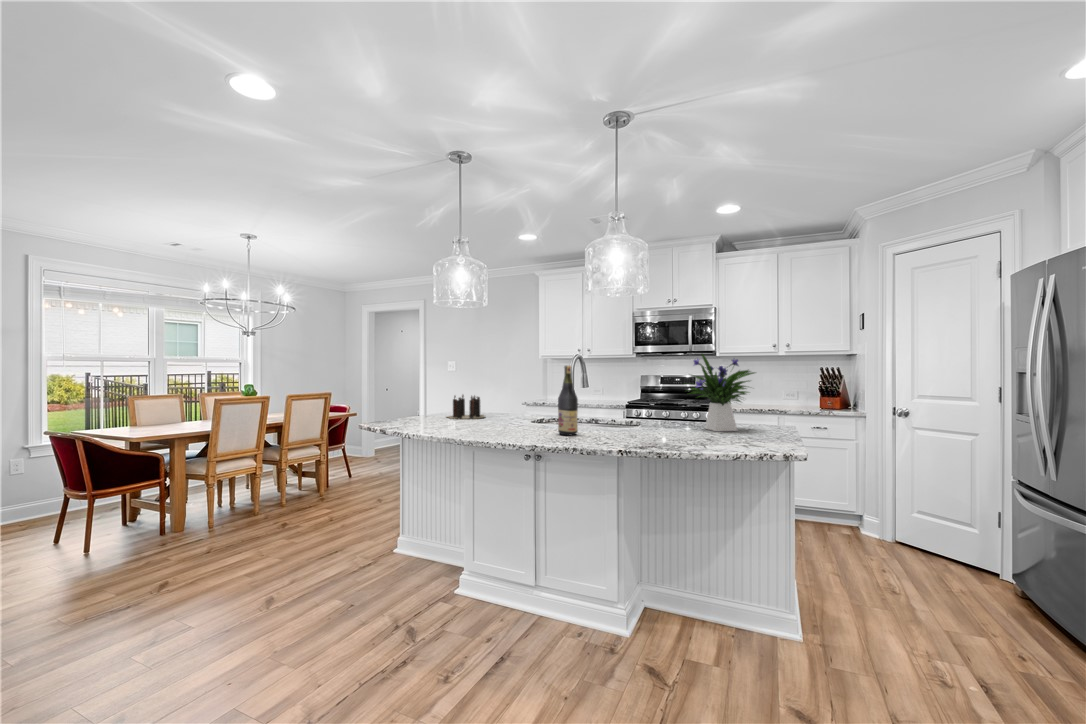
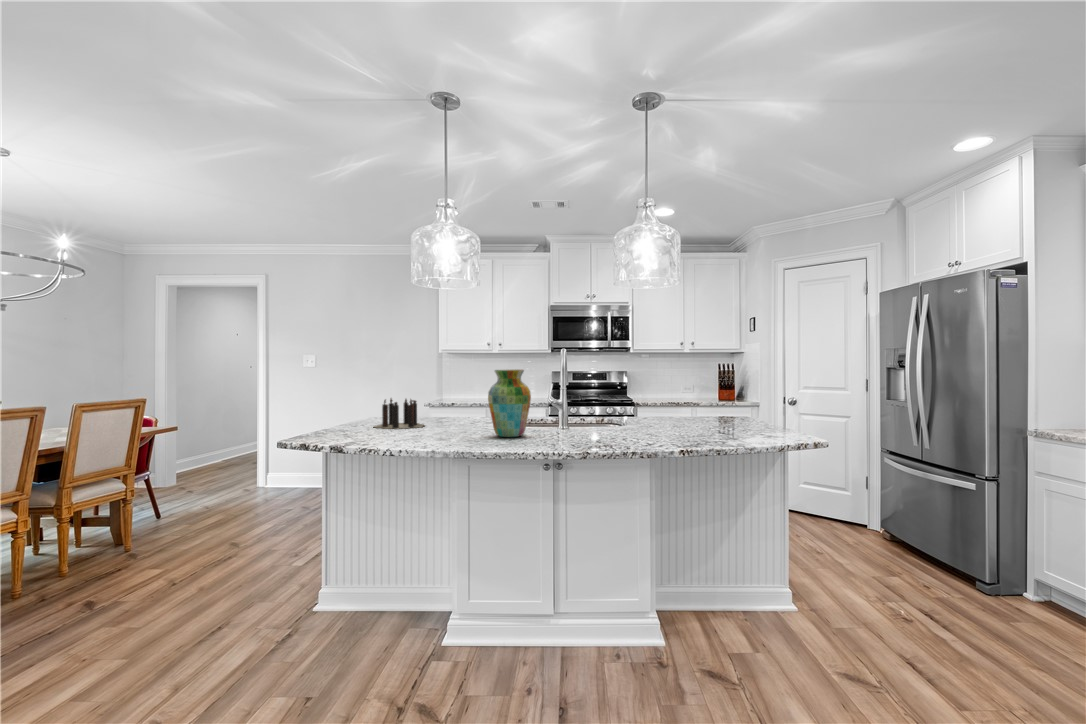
flower arrangement: present [691,354,755,431] -> none [669,349,746,427]
wine bottle: present [558,366,578,435] -> none [574,362,596,440]
vase: none [498,372,534,430] -> present [488,370,531,437]

